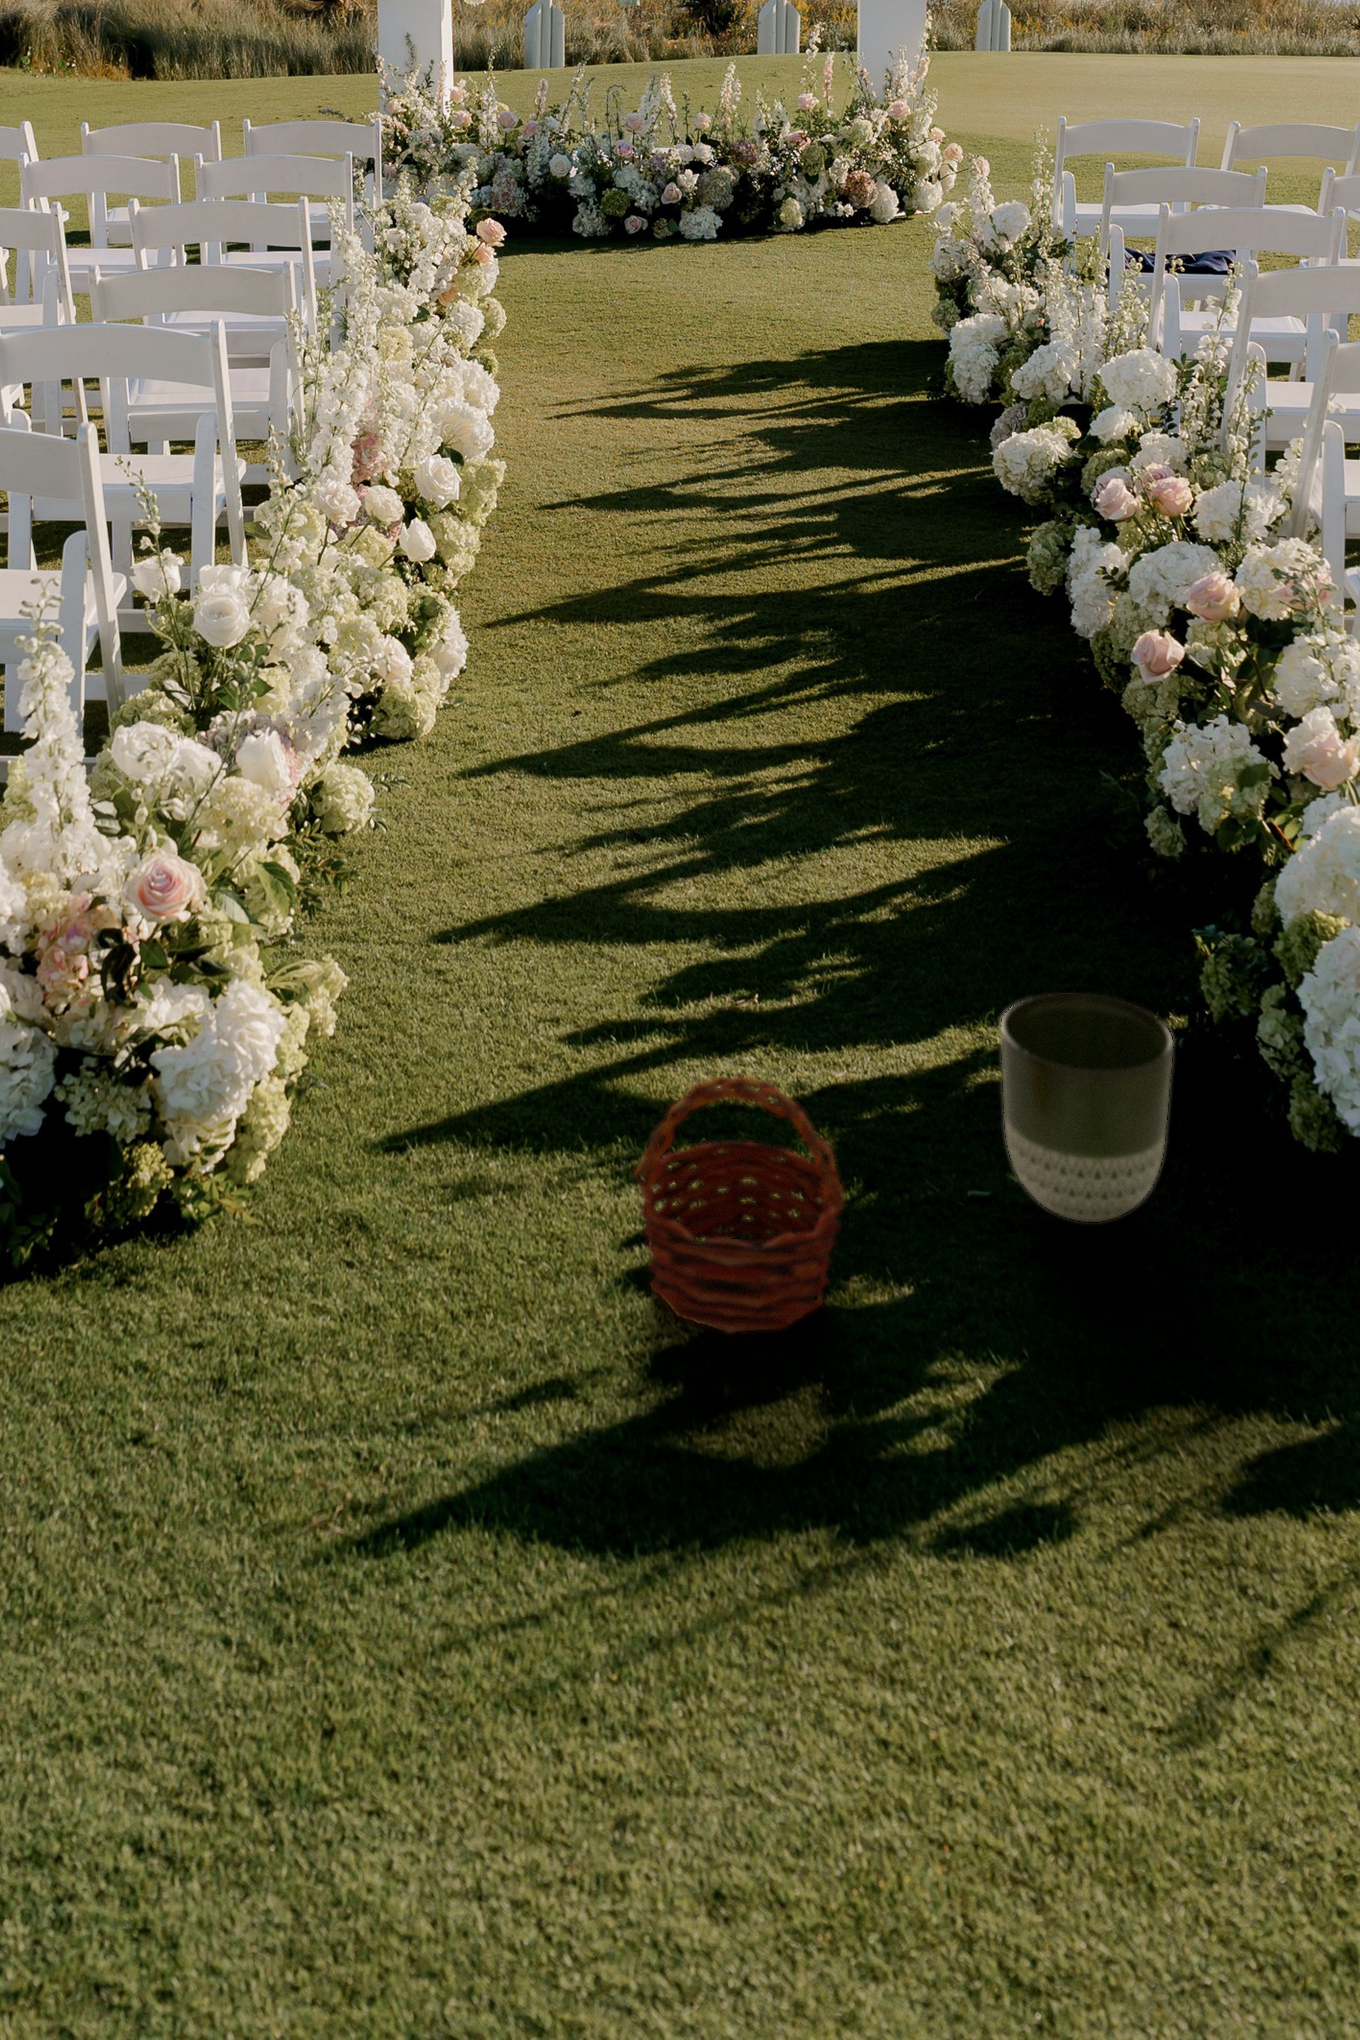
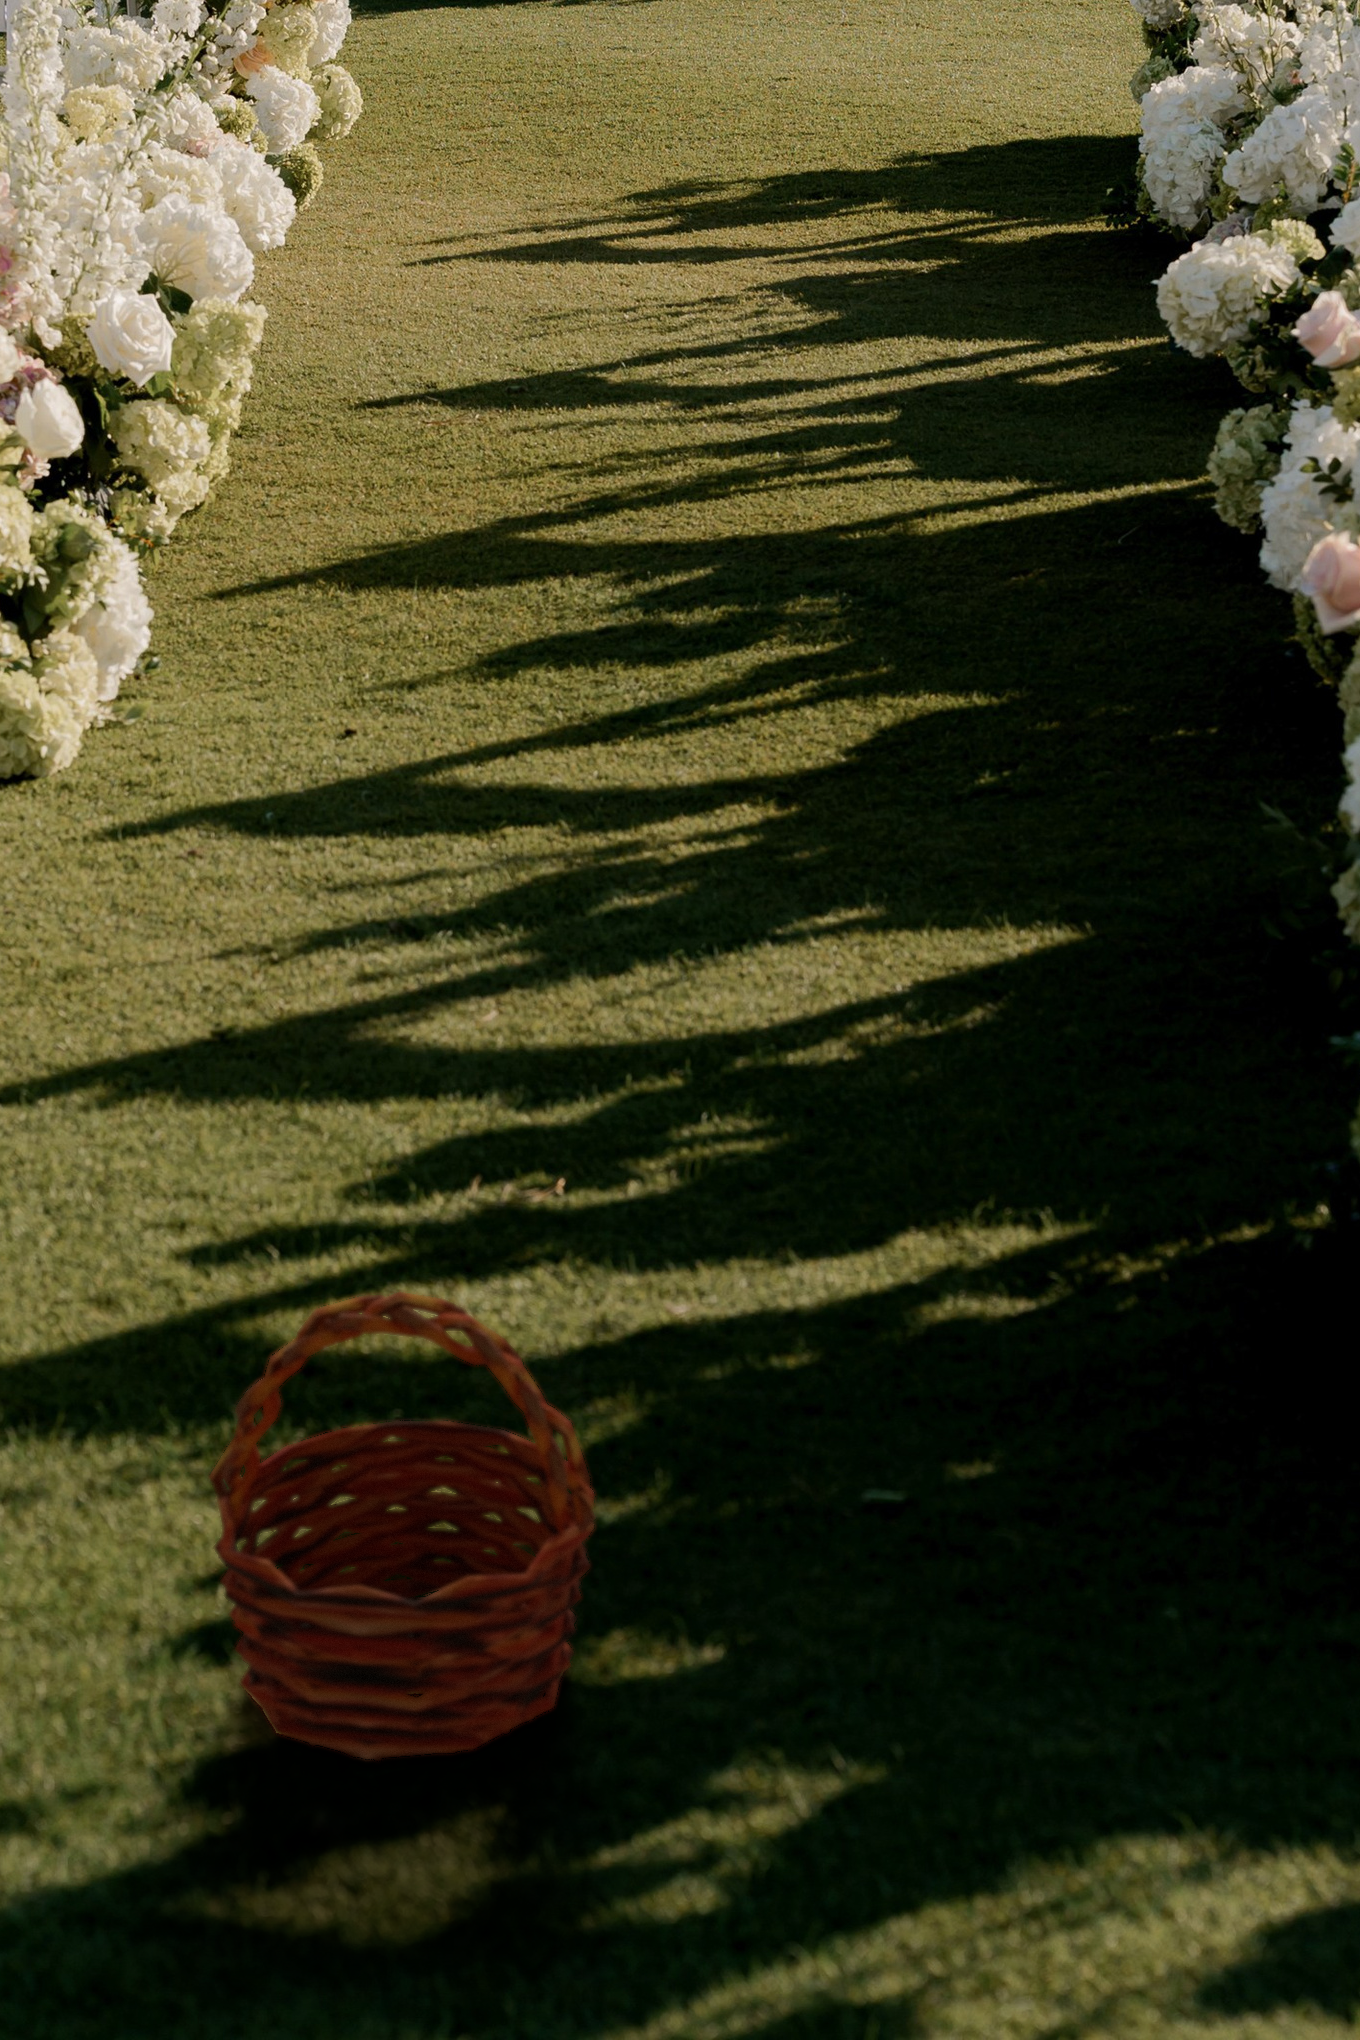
planter: present [1001,994,1173,1222] -> none [925,1146,1240,1555]

